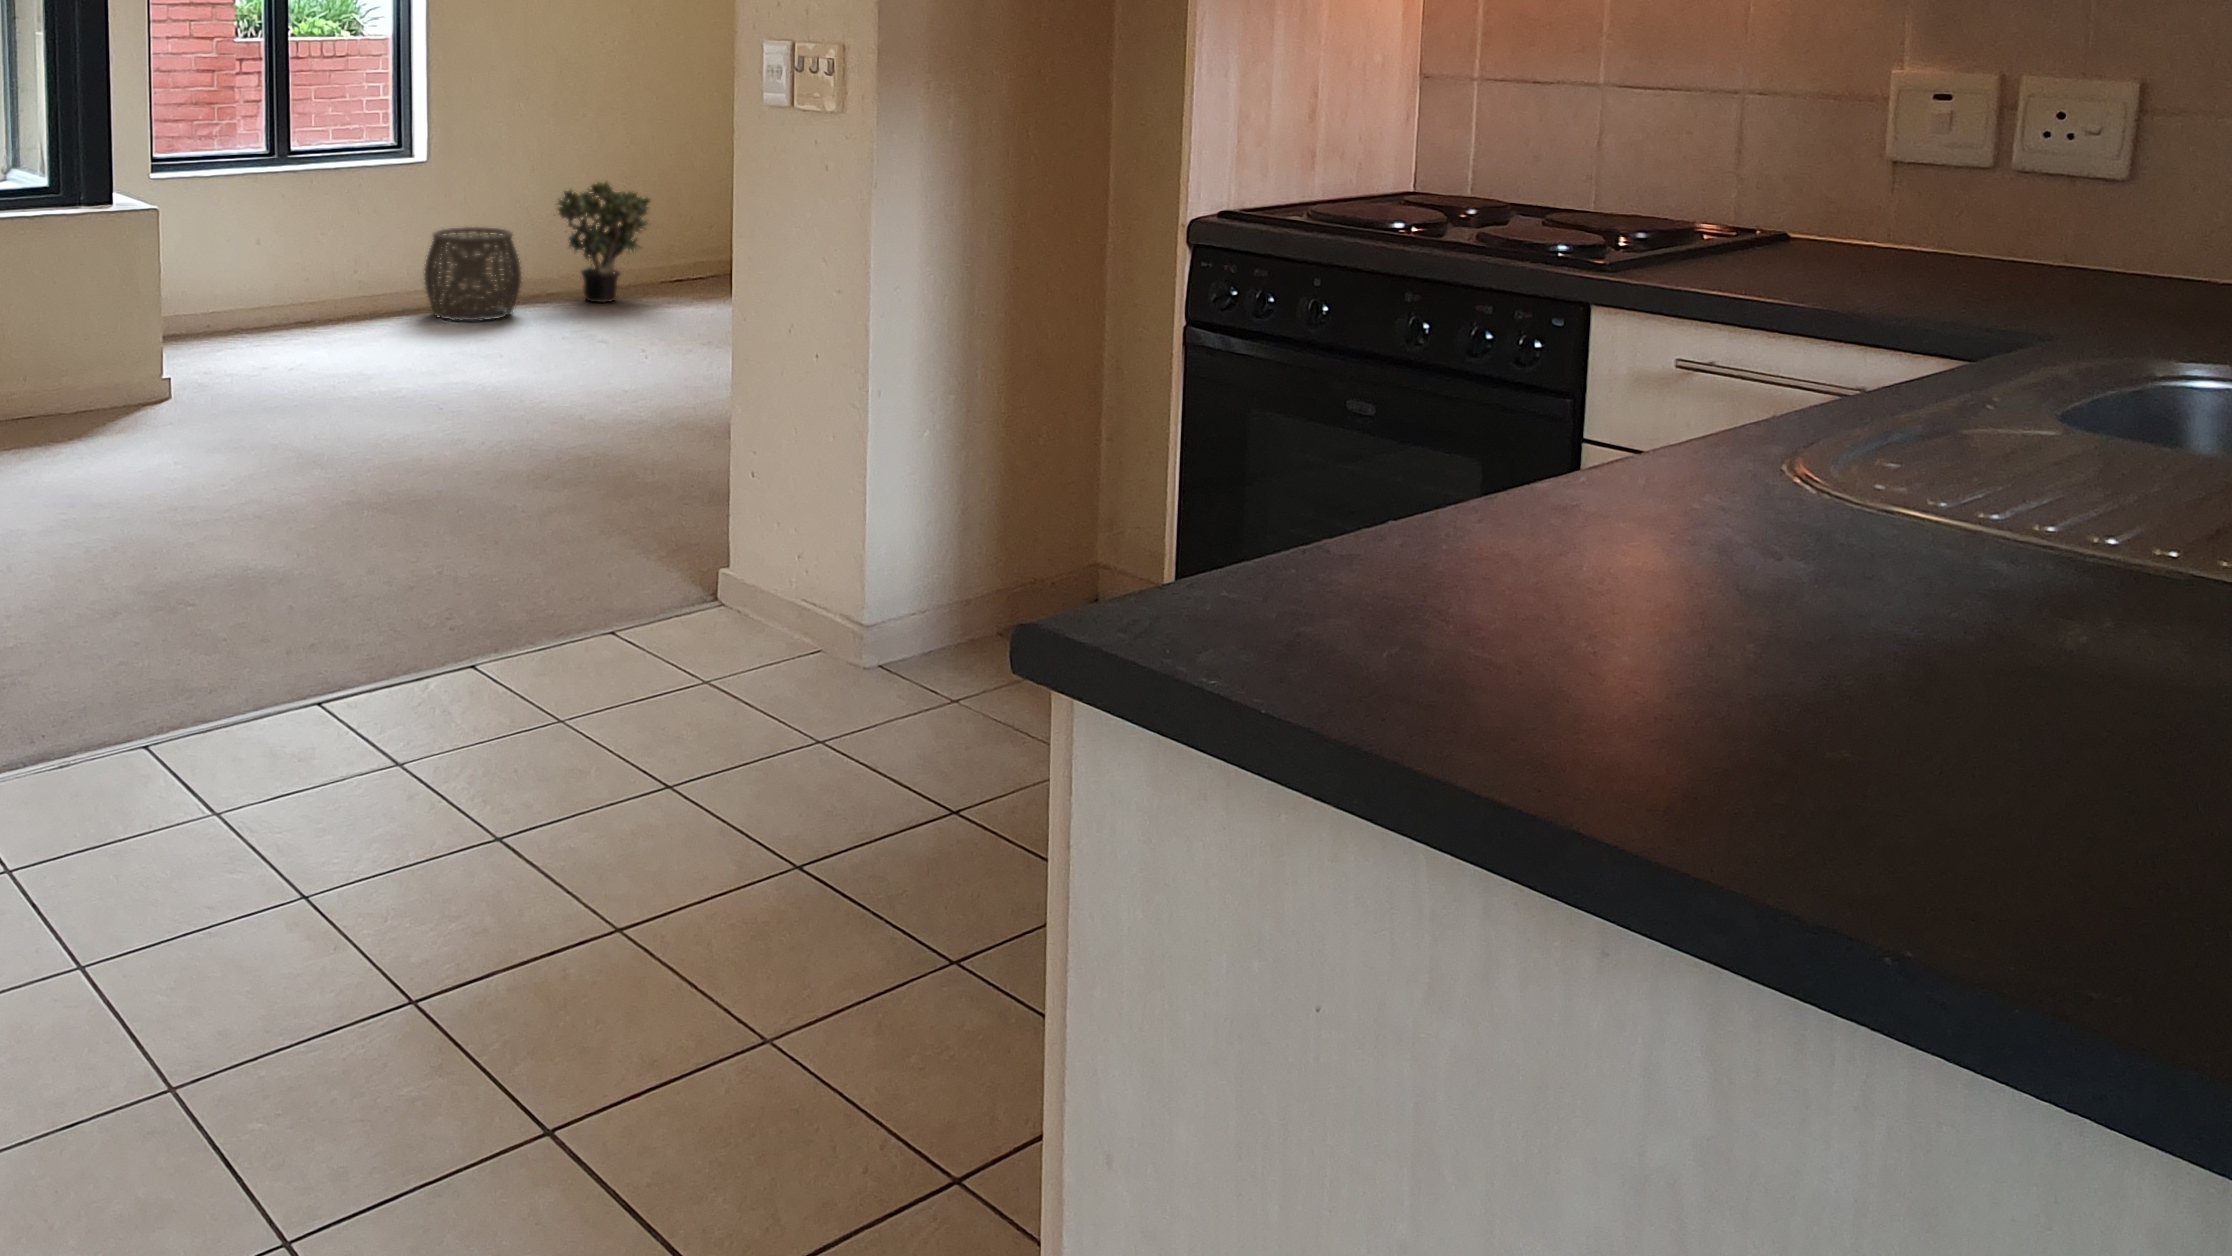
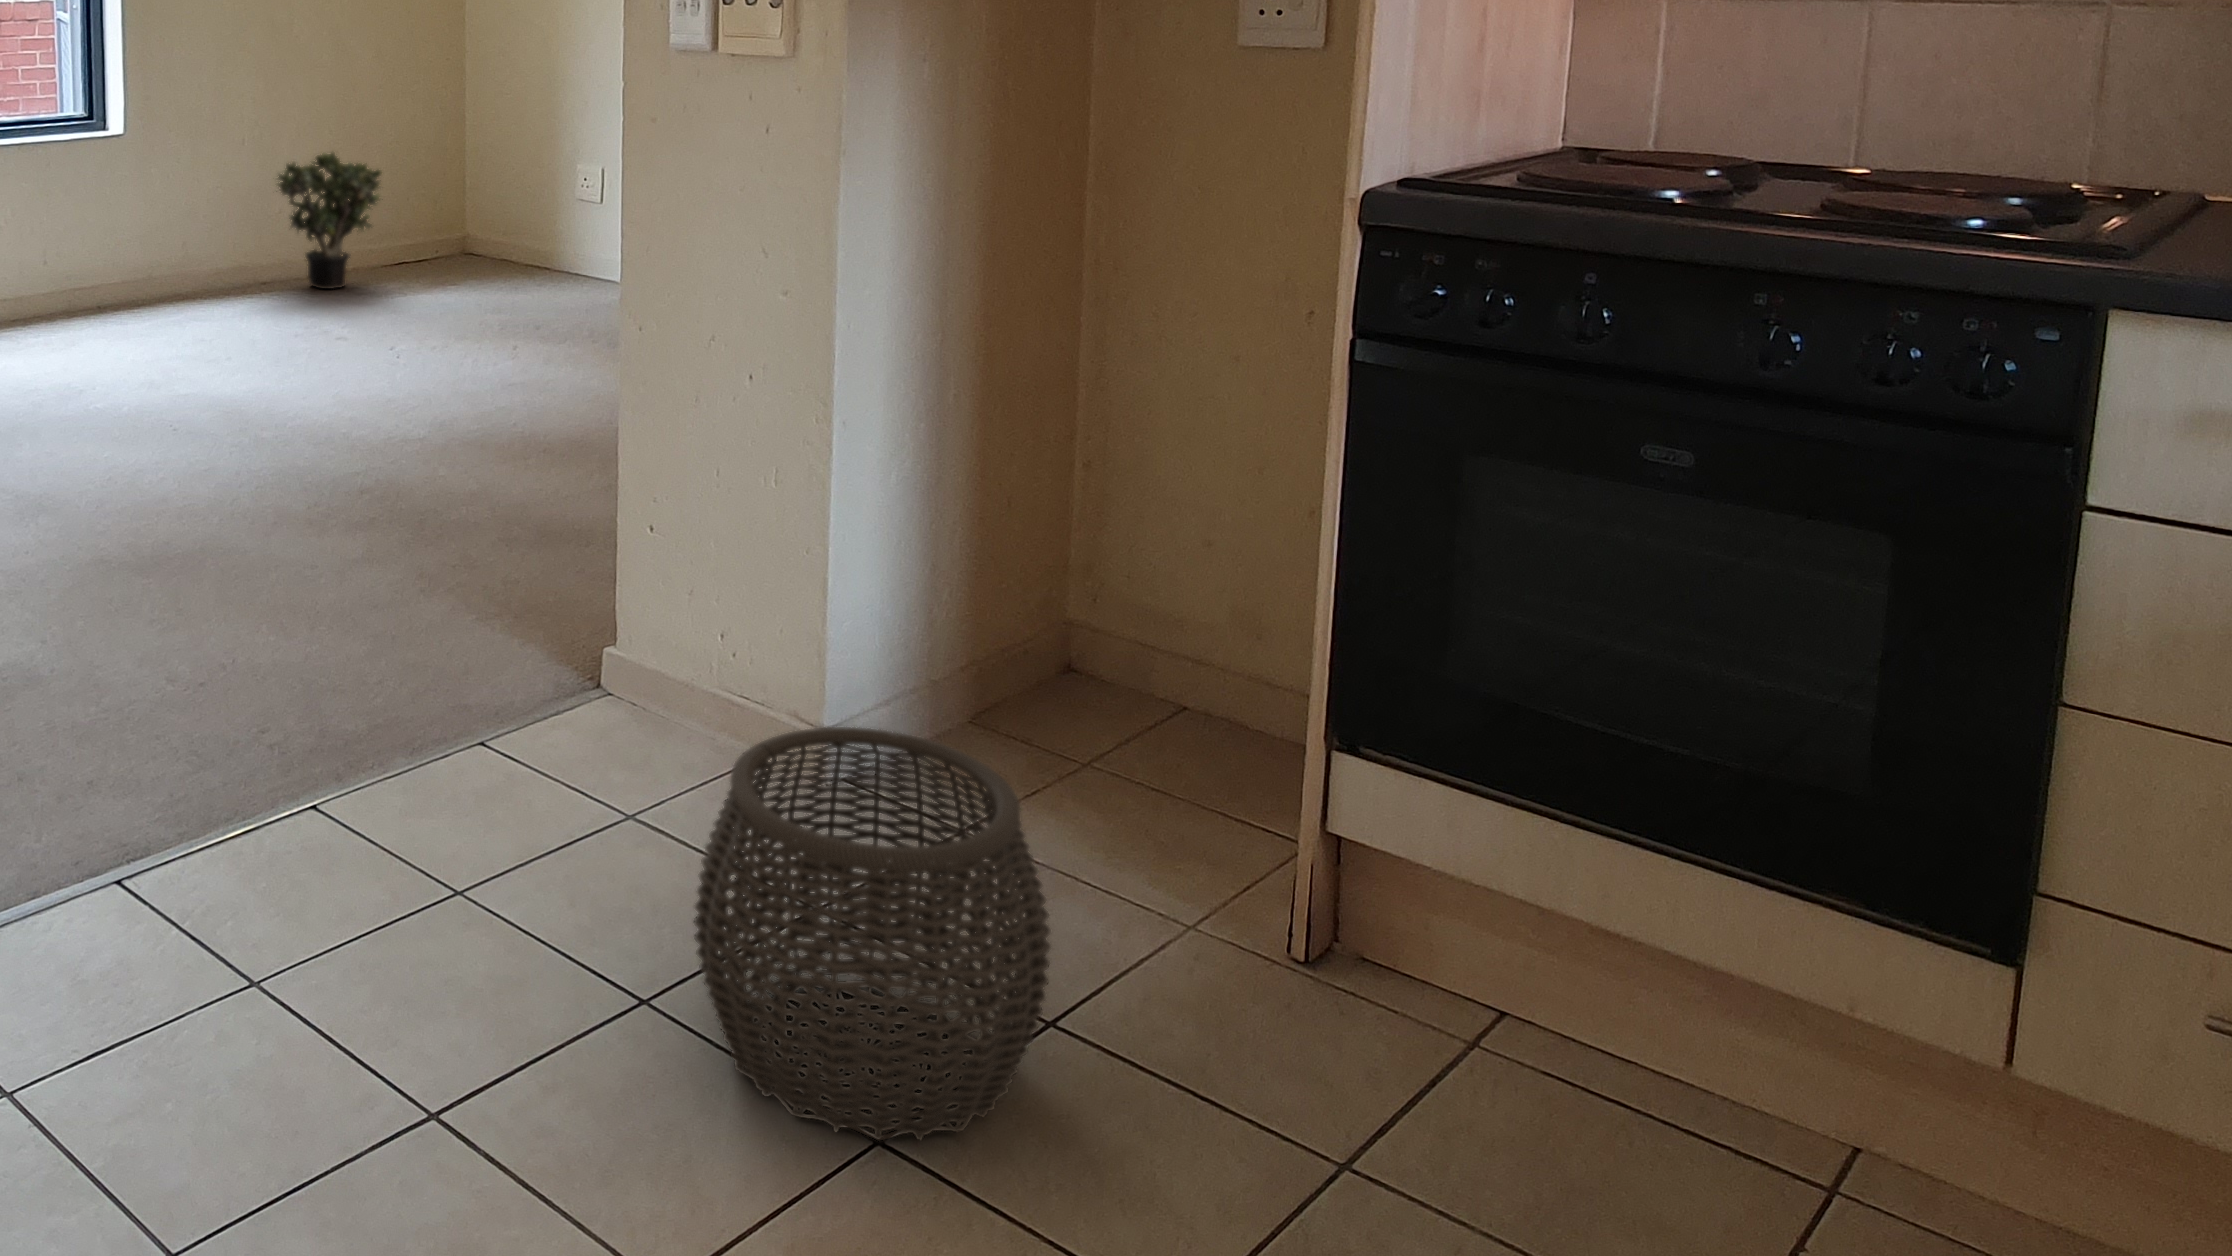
woven basket: present [424,227,522,321] -> present [693,727,1051,1140]

